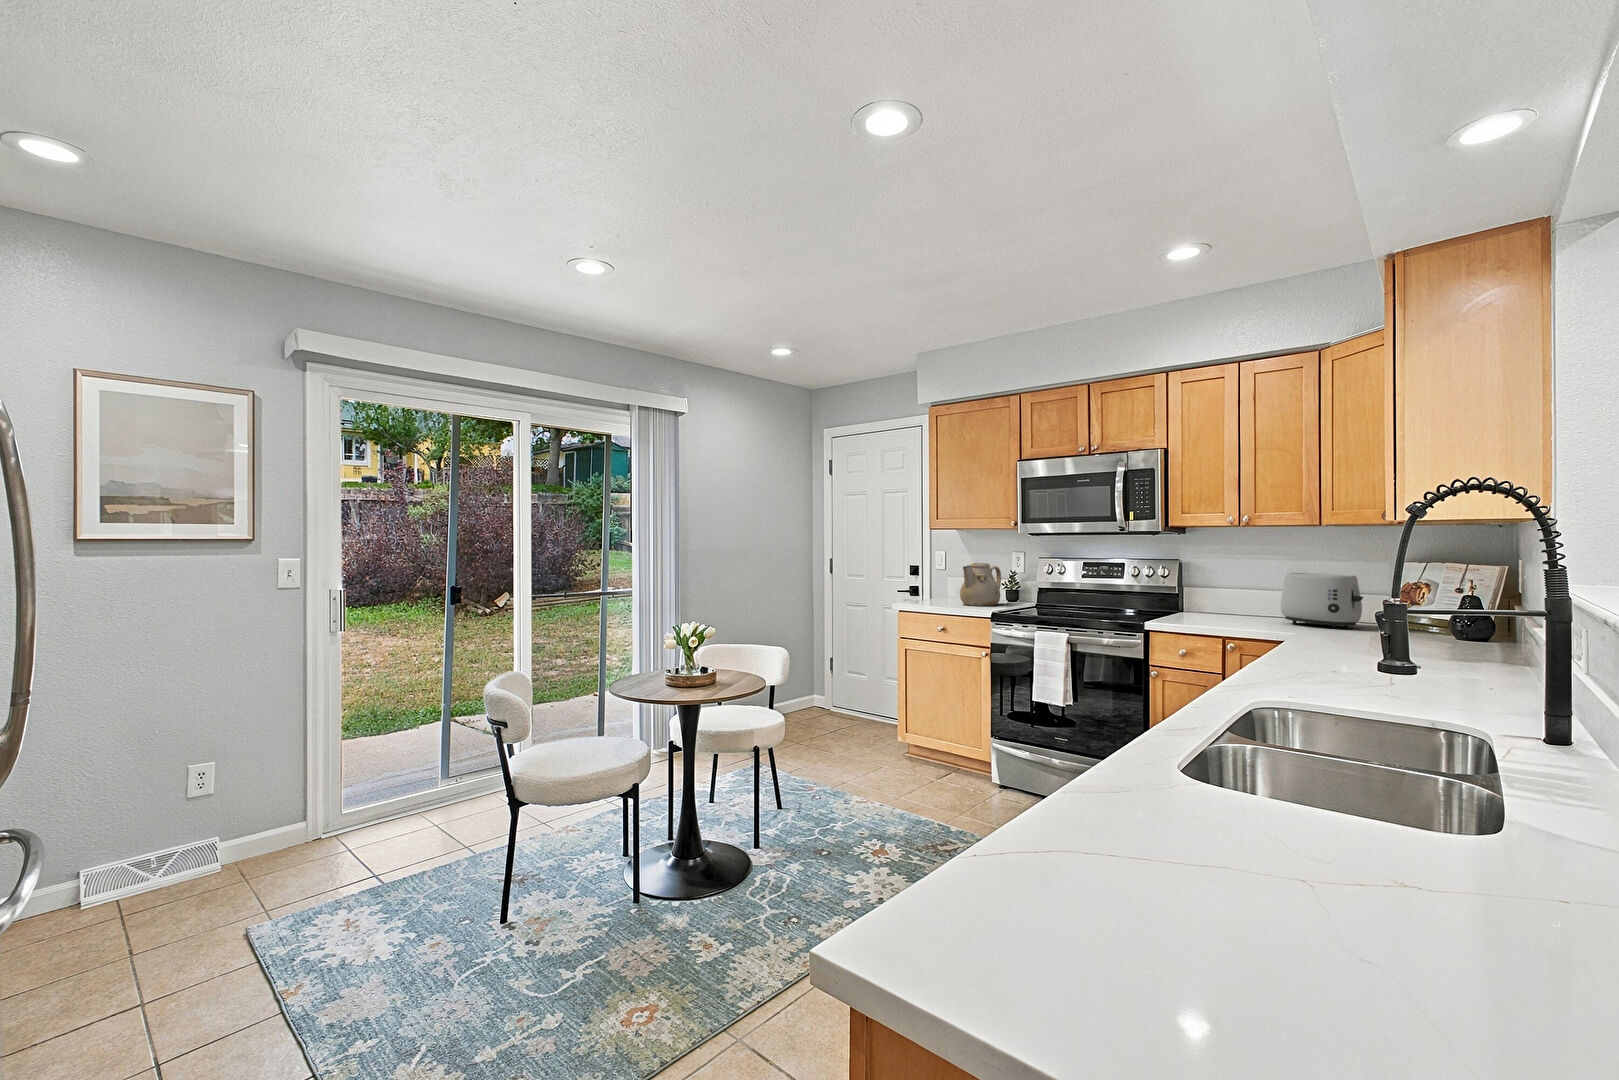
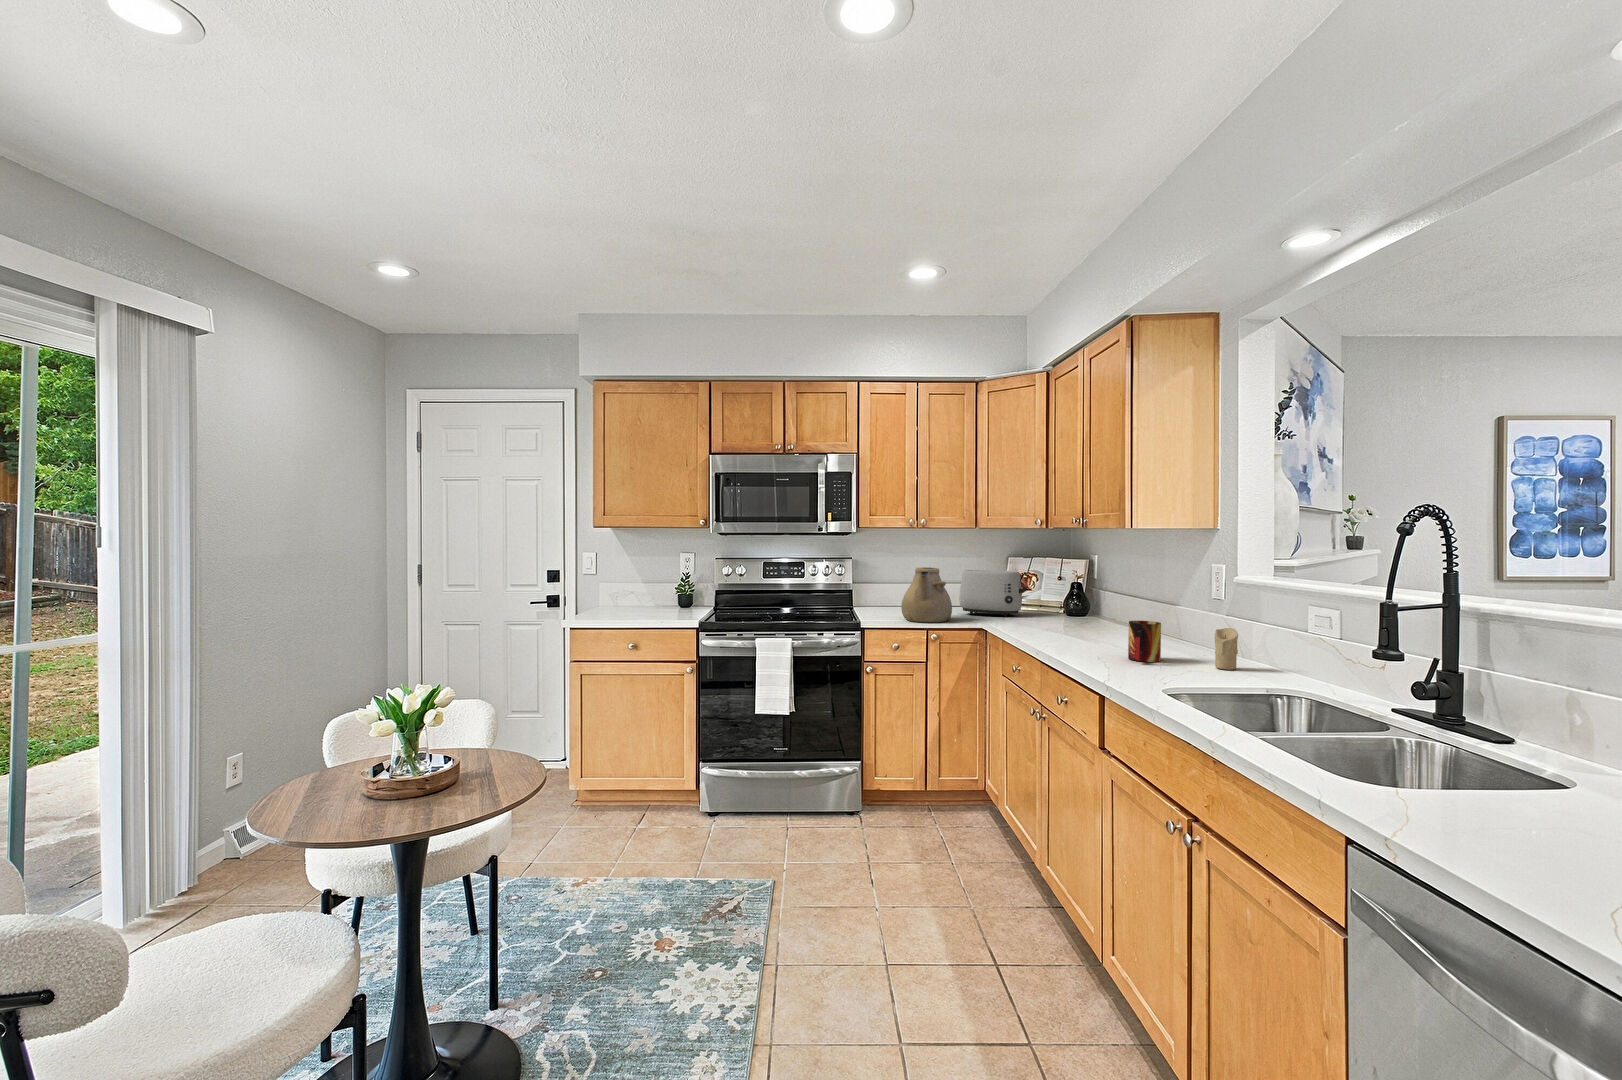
teapot: present [960,563,1001,606] -> present [901,567,952,622]
mug: none [1305,628,1358,677] -> present [1128,621,1161,662]
candle: none [1396,642,1428,692] -> present [1214,628,1238,670]

